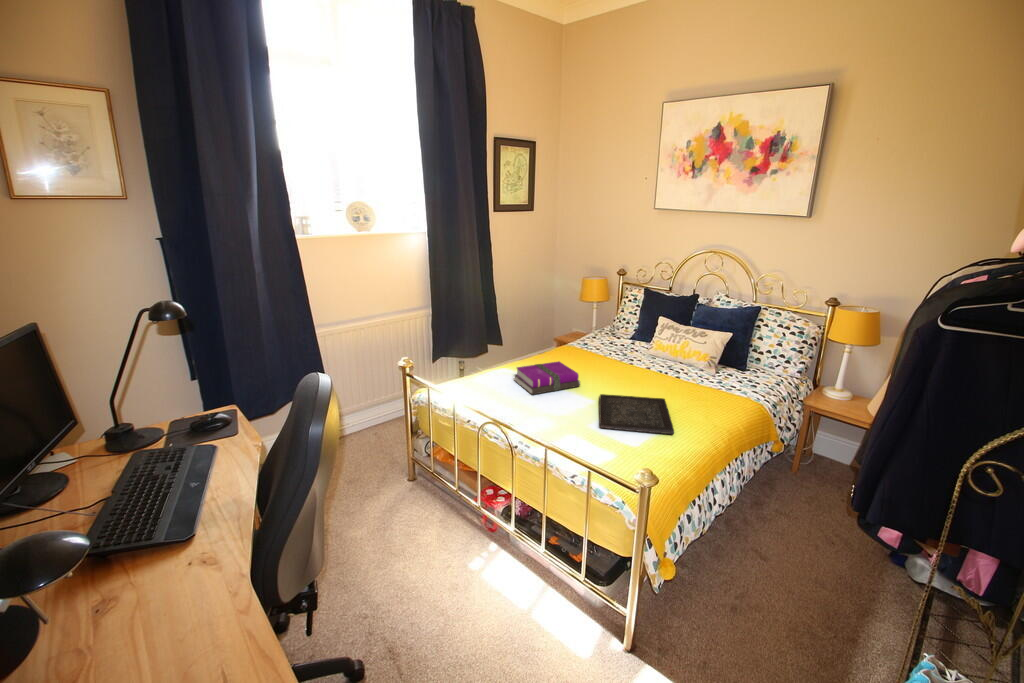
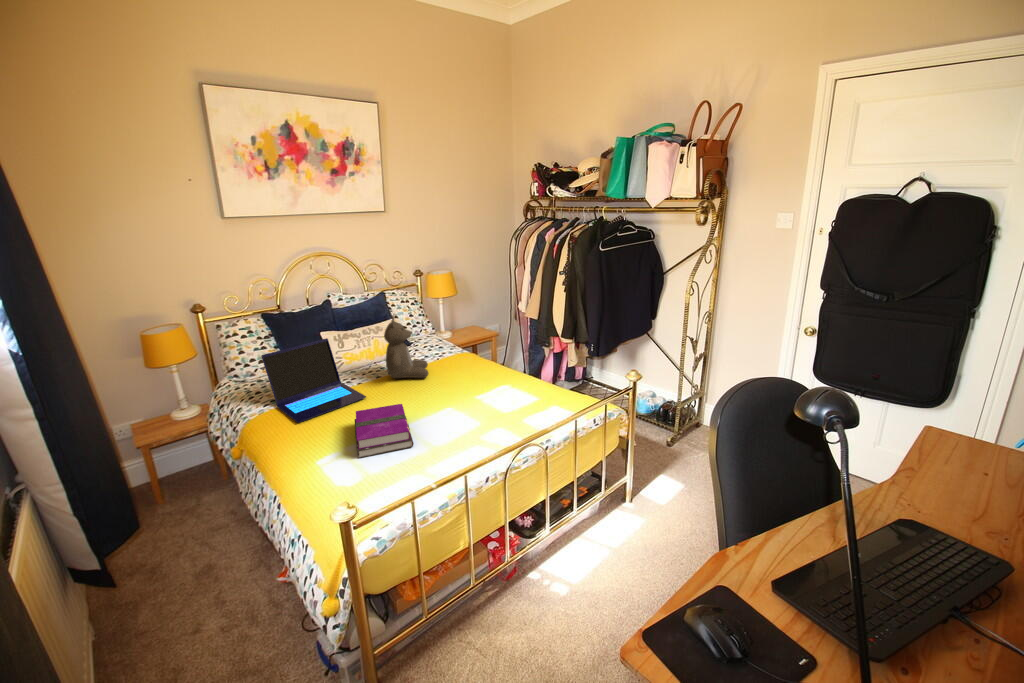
laptop: none [555,308,634,369] -> present [261,338,366,422]
teddy bear: none [638,314,692,386] -> present [384,315,429,378]
tray: present [599,394,674,434] -> none [434,380,519,416]

